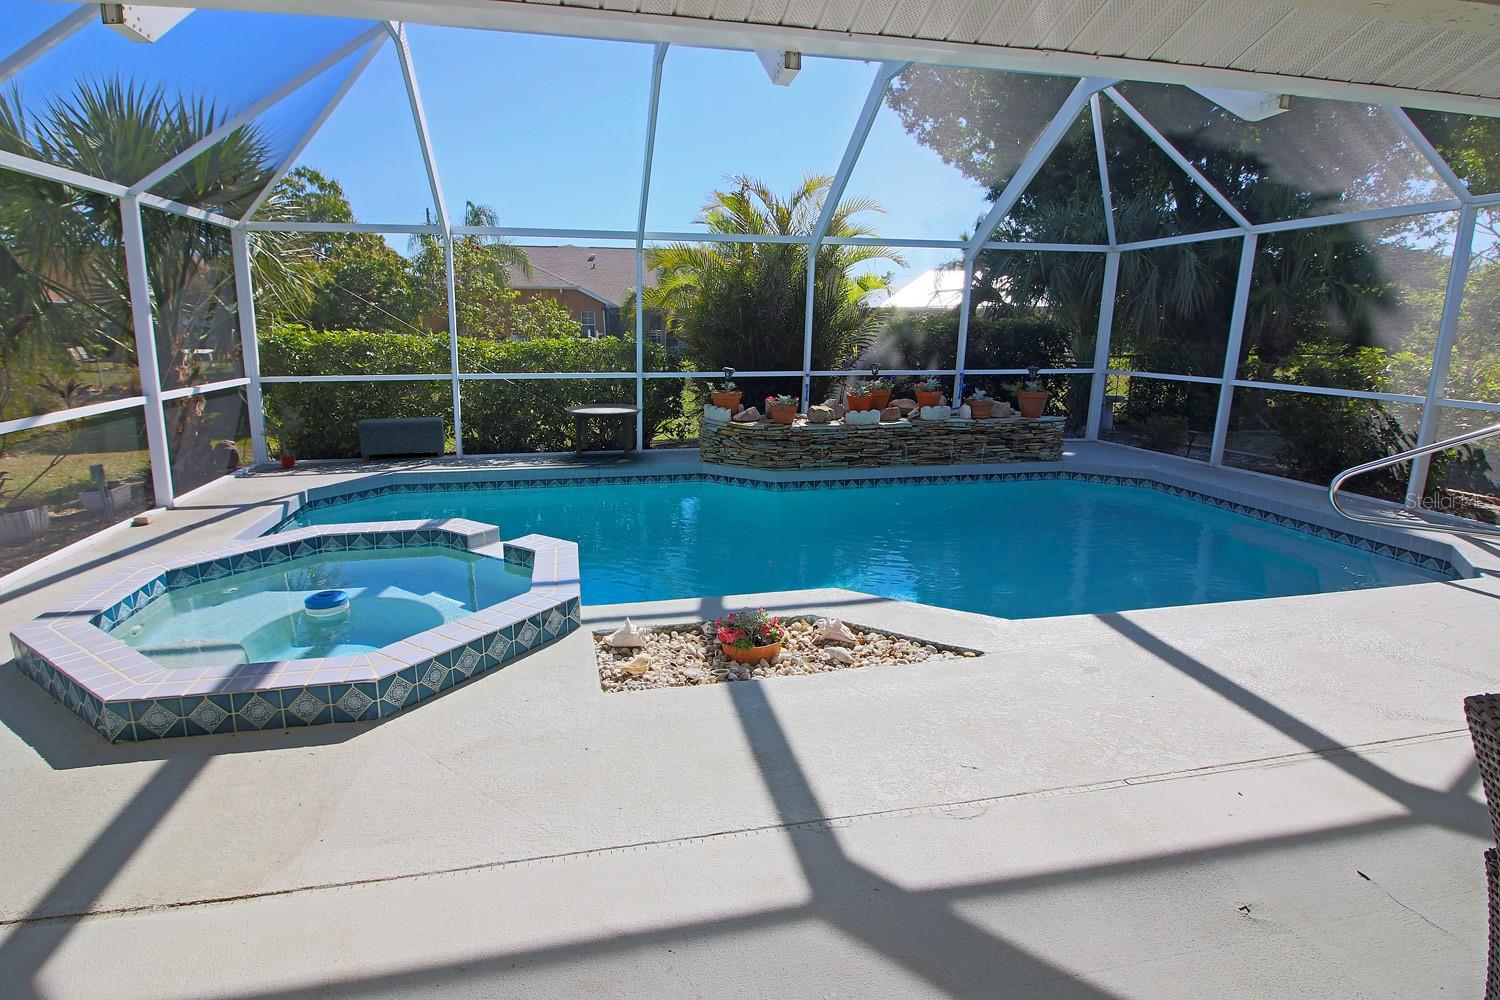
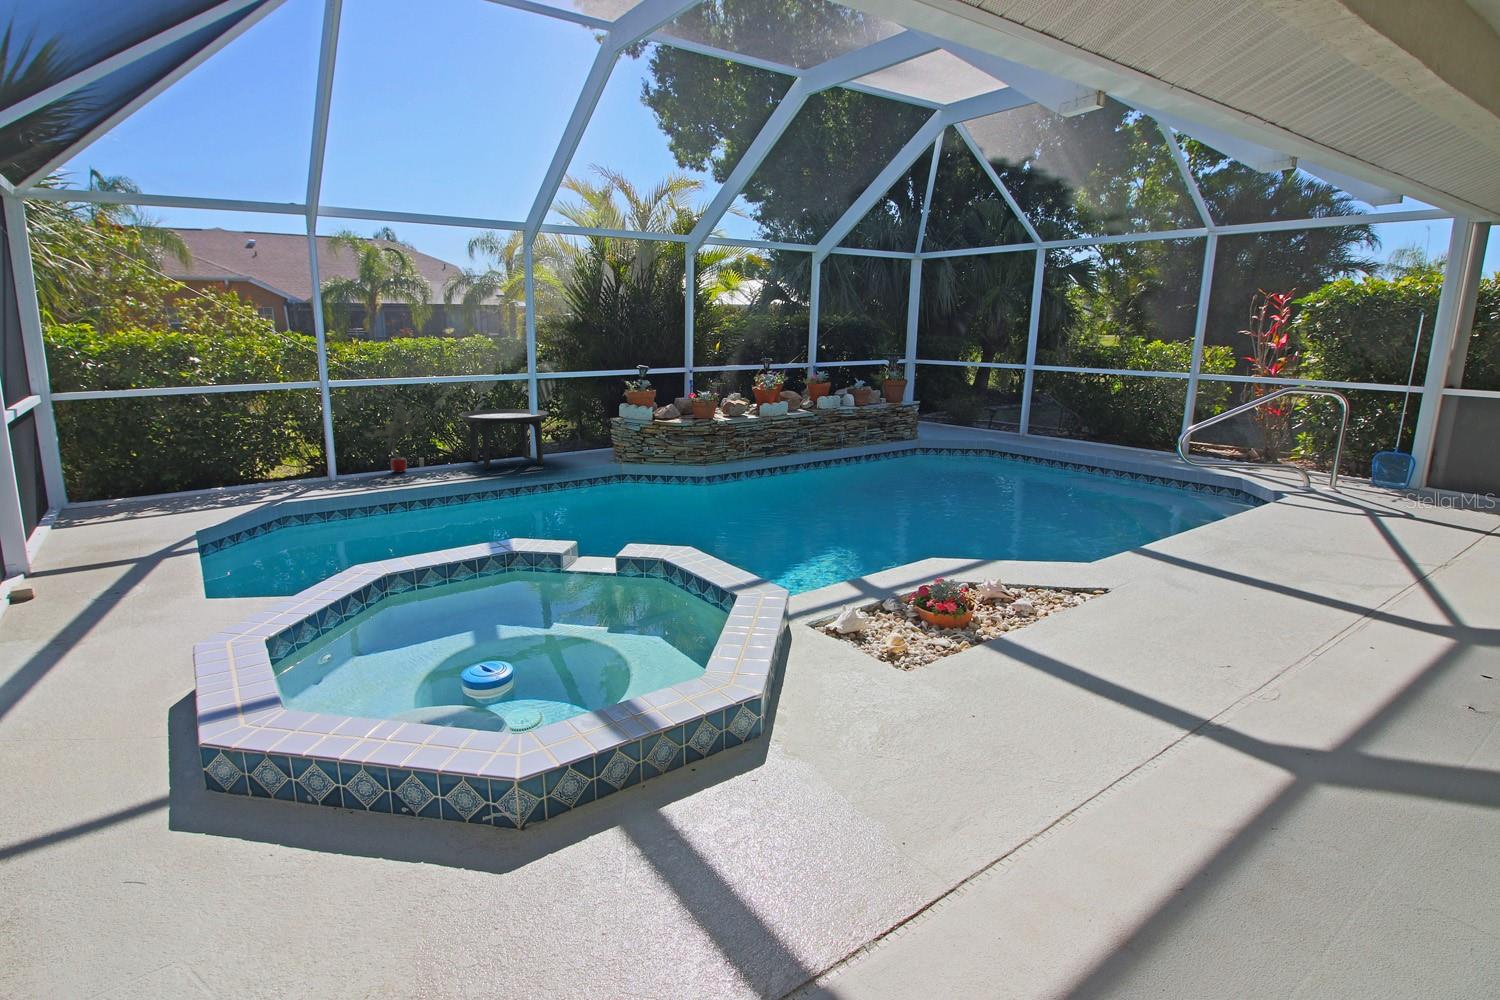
potted tree: present [262,401,304,468] -> present [365,400,425,473]
bench: present [358,417,445,460] -> none [189,434,314,495]

